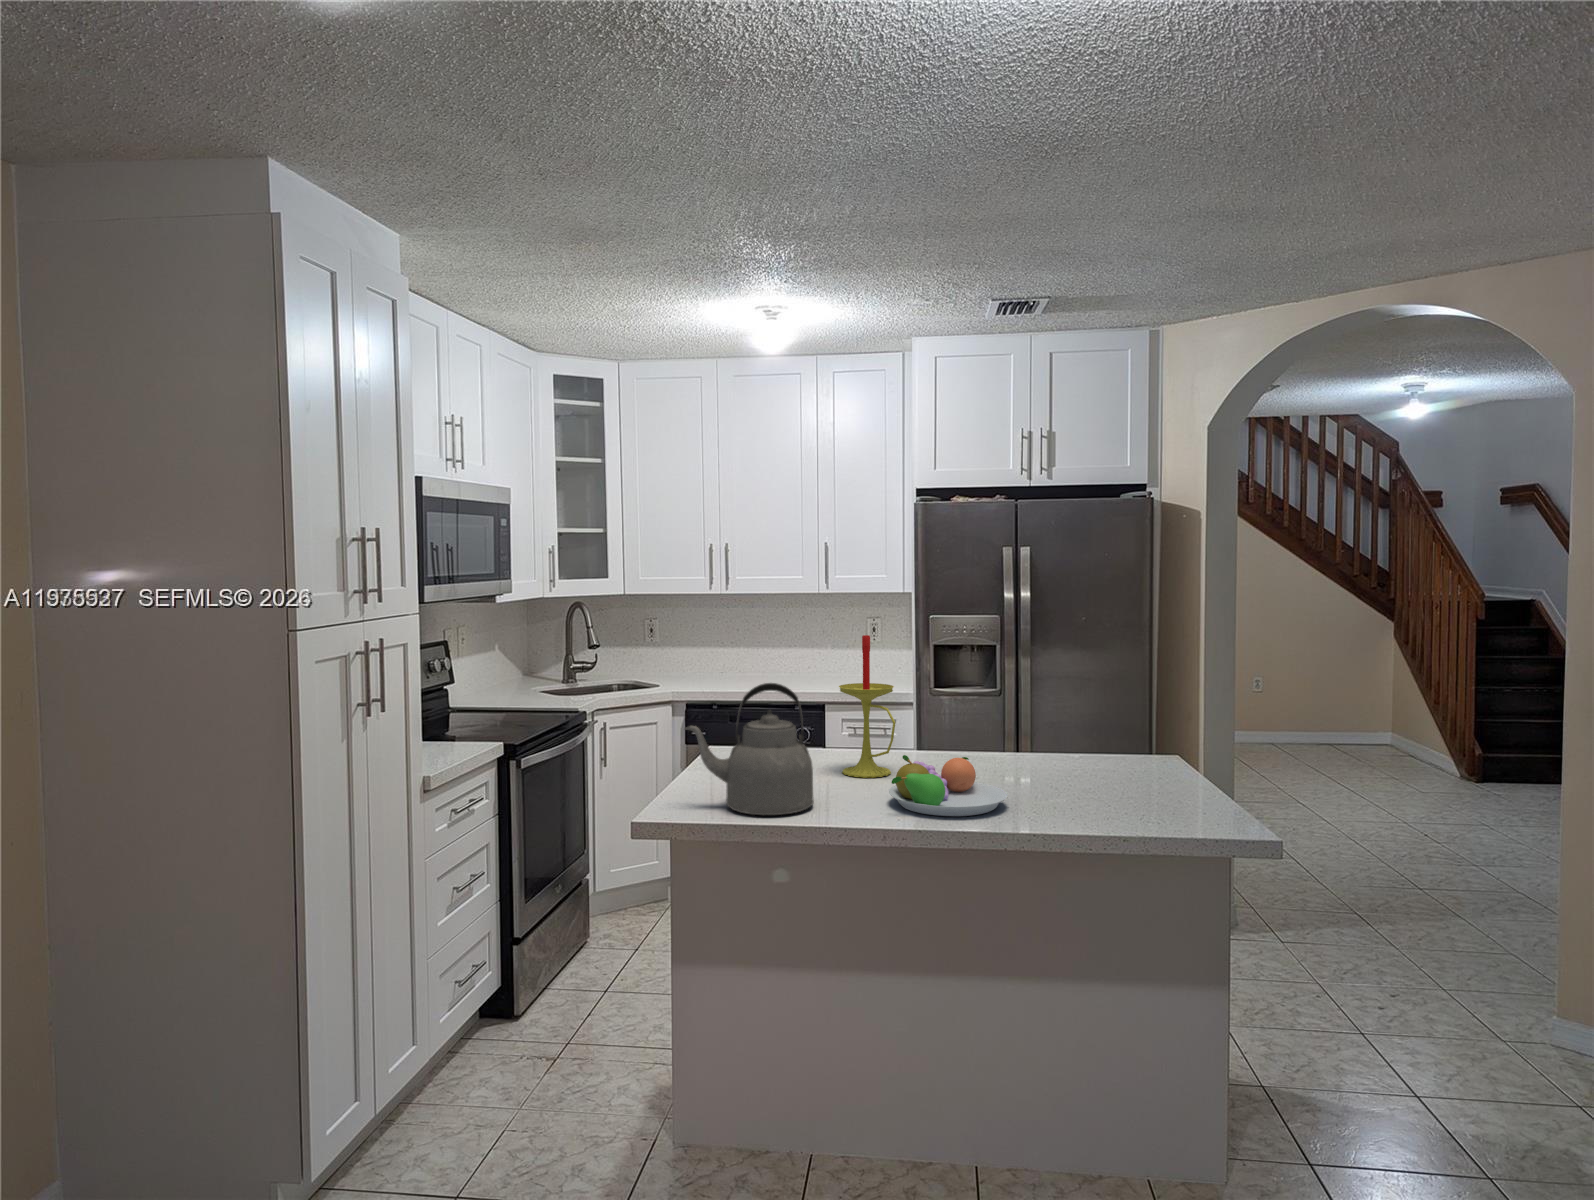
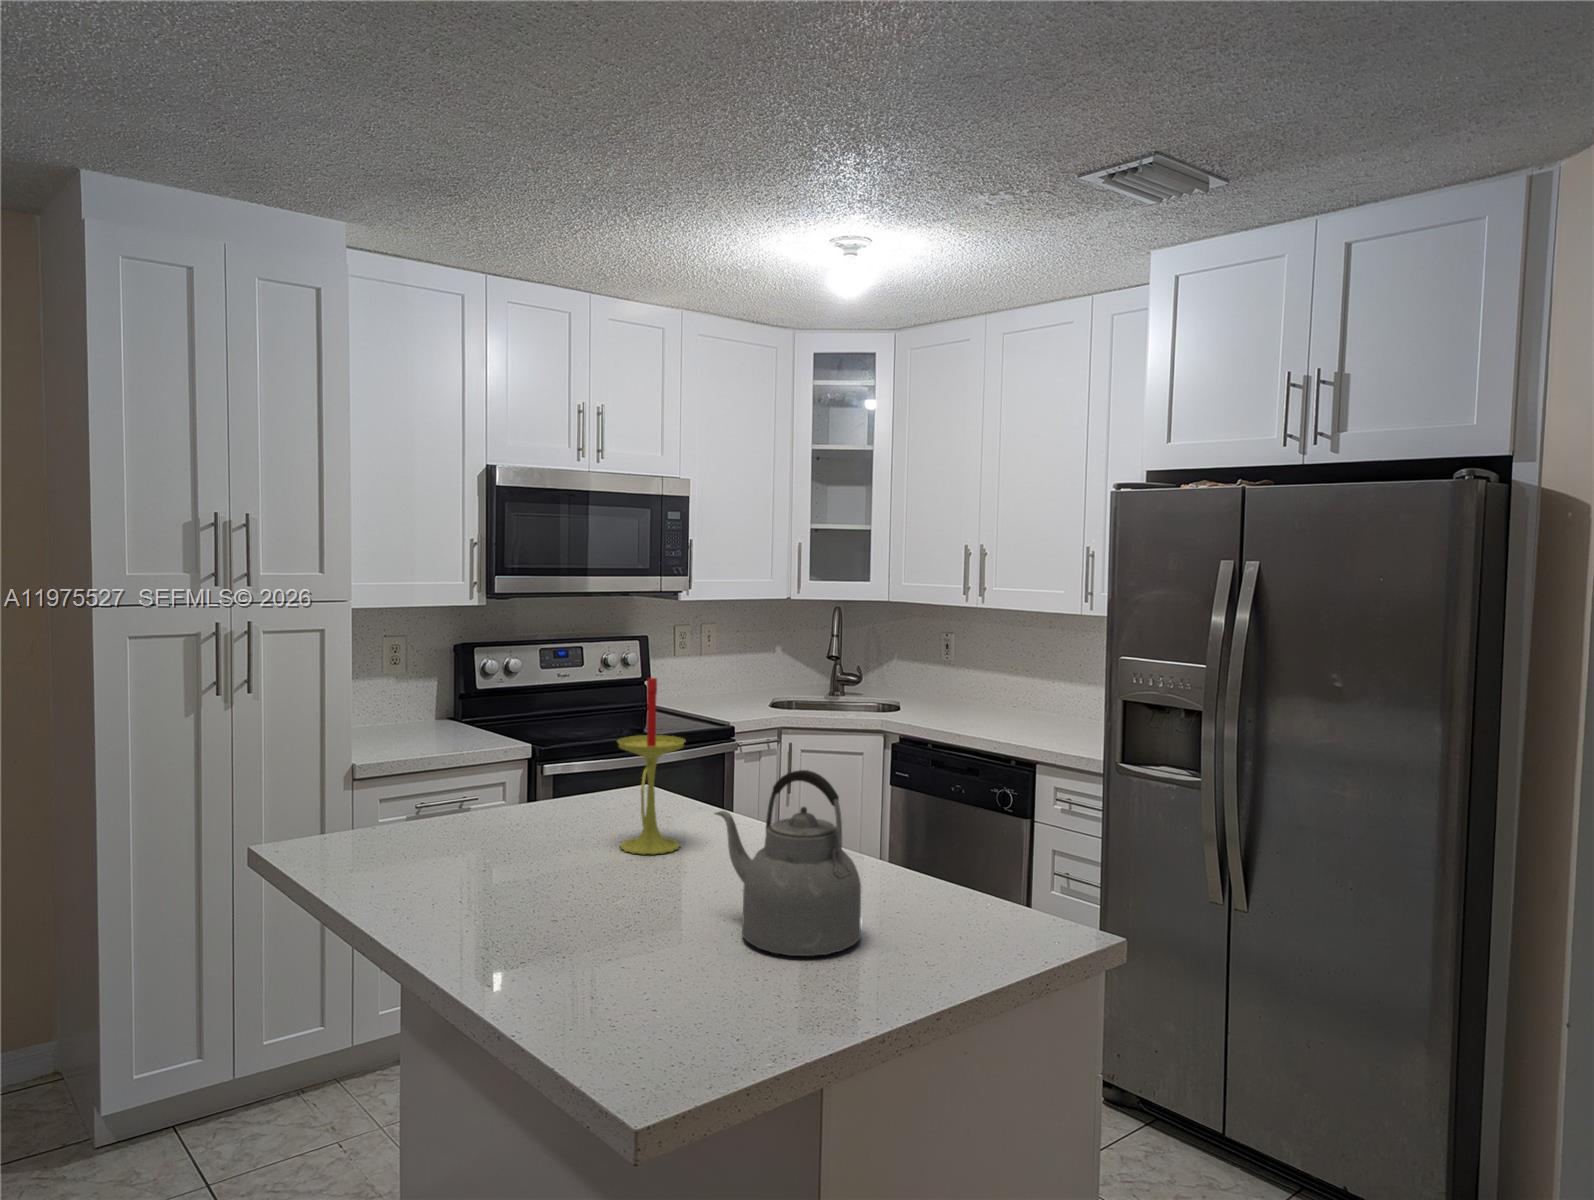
kettle: present [684,683,814,815] -> present [715,770,861,956]
fruit bowl: present [889,755,1008,816] -> none [482,829,645,920]

